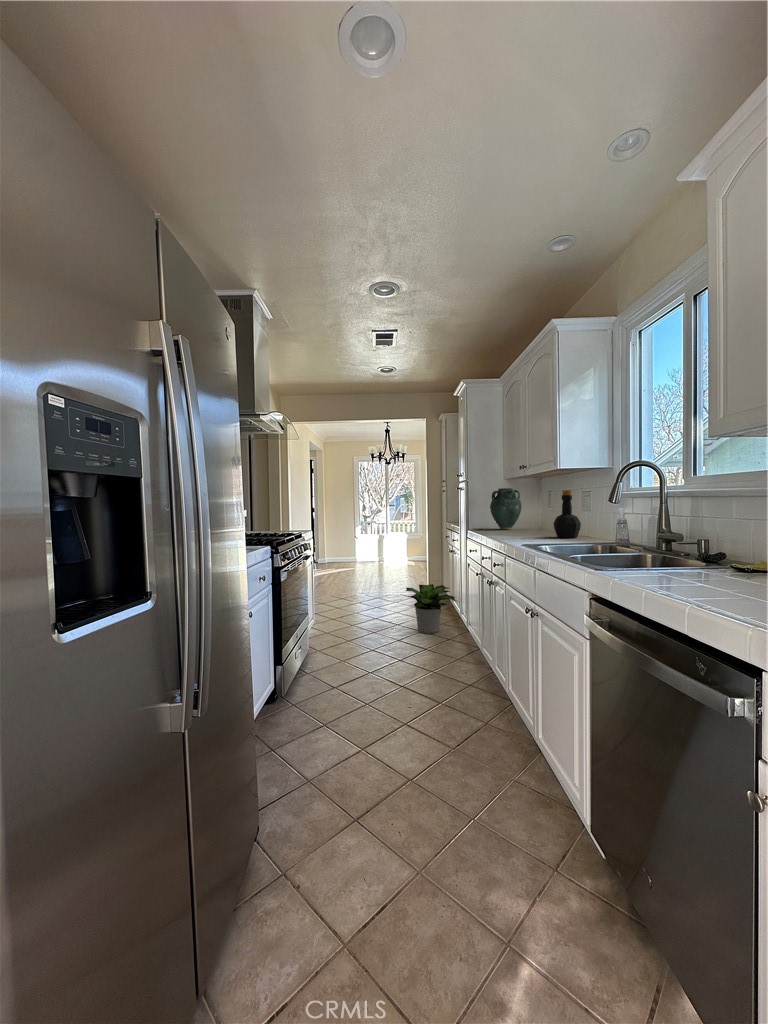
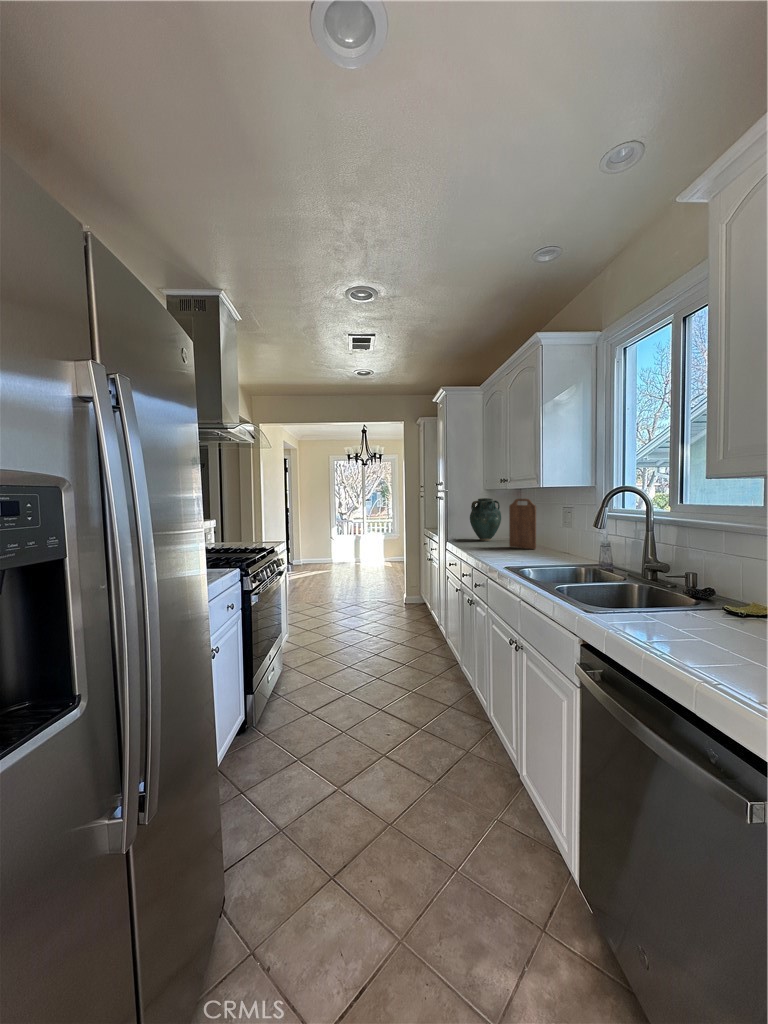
cutting board: none [529,485,555,534] -> present [509,499,536,549]
bottle: present [554,490,581,538] -> none [535,507,562,556]
potted plant: present [406,584,456,634] -> none [383,594,437,646]

